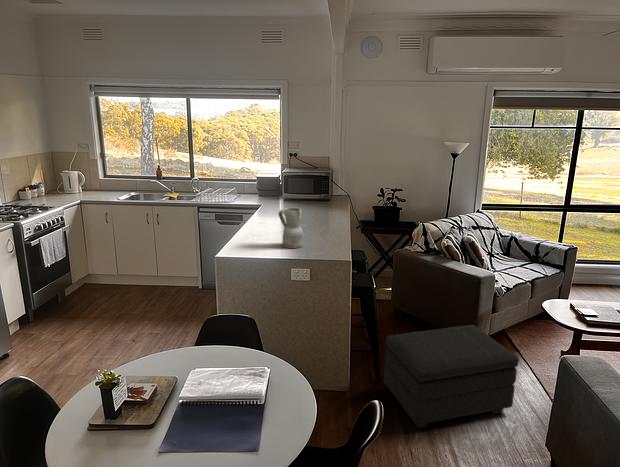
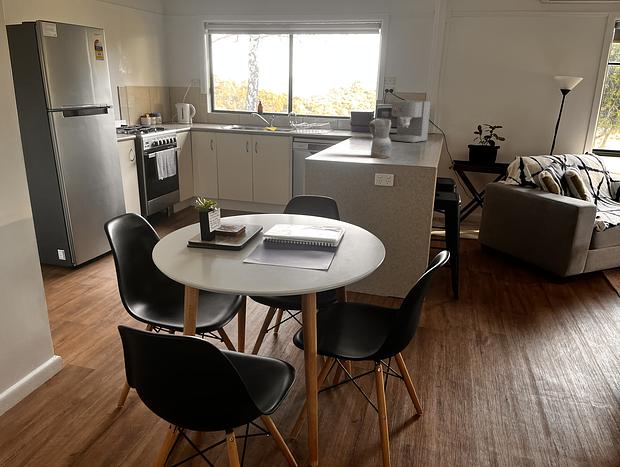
coffee maker: none [297,170,335,214] -> present [389,100,431,143]
footstool: present [384,325,519,428] -> none [461,248,607,334]

